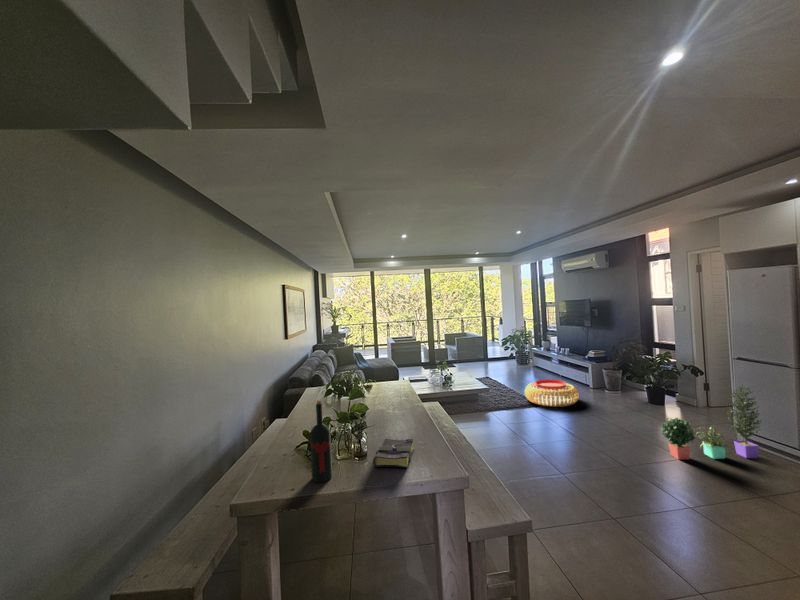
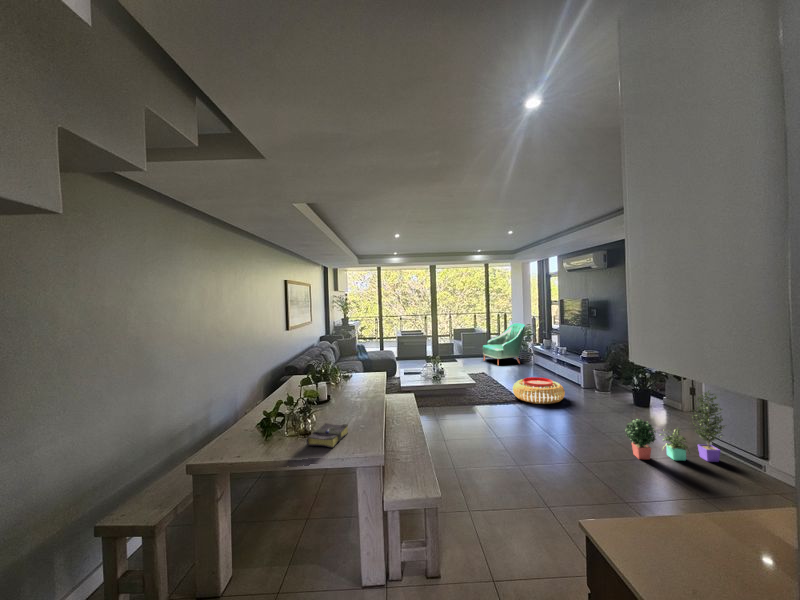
armchair: none [481,326,523,370] -> present [483,323,525,365]
wine bottle: present [310,400,332,482] -> none [253,388,271,455]

